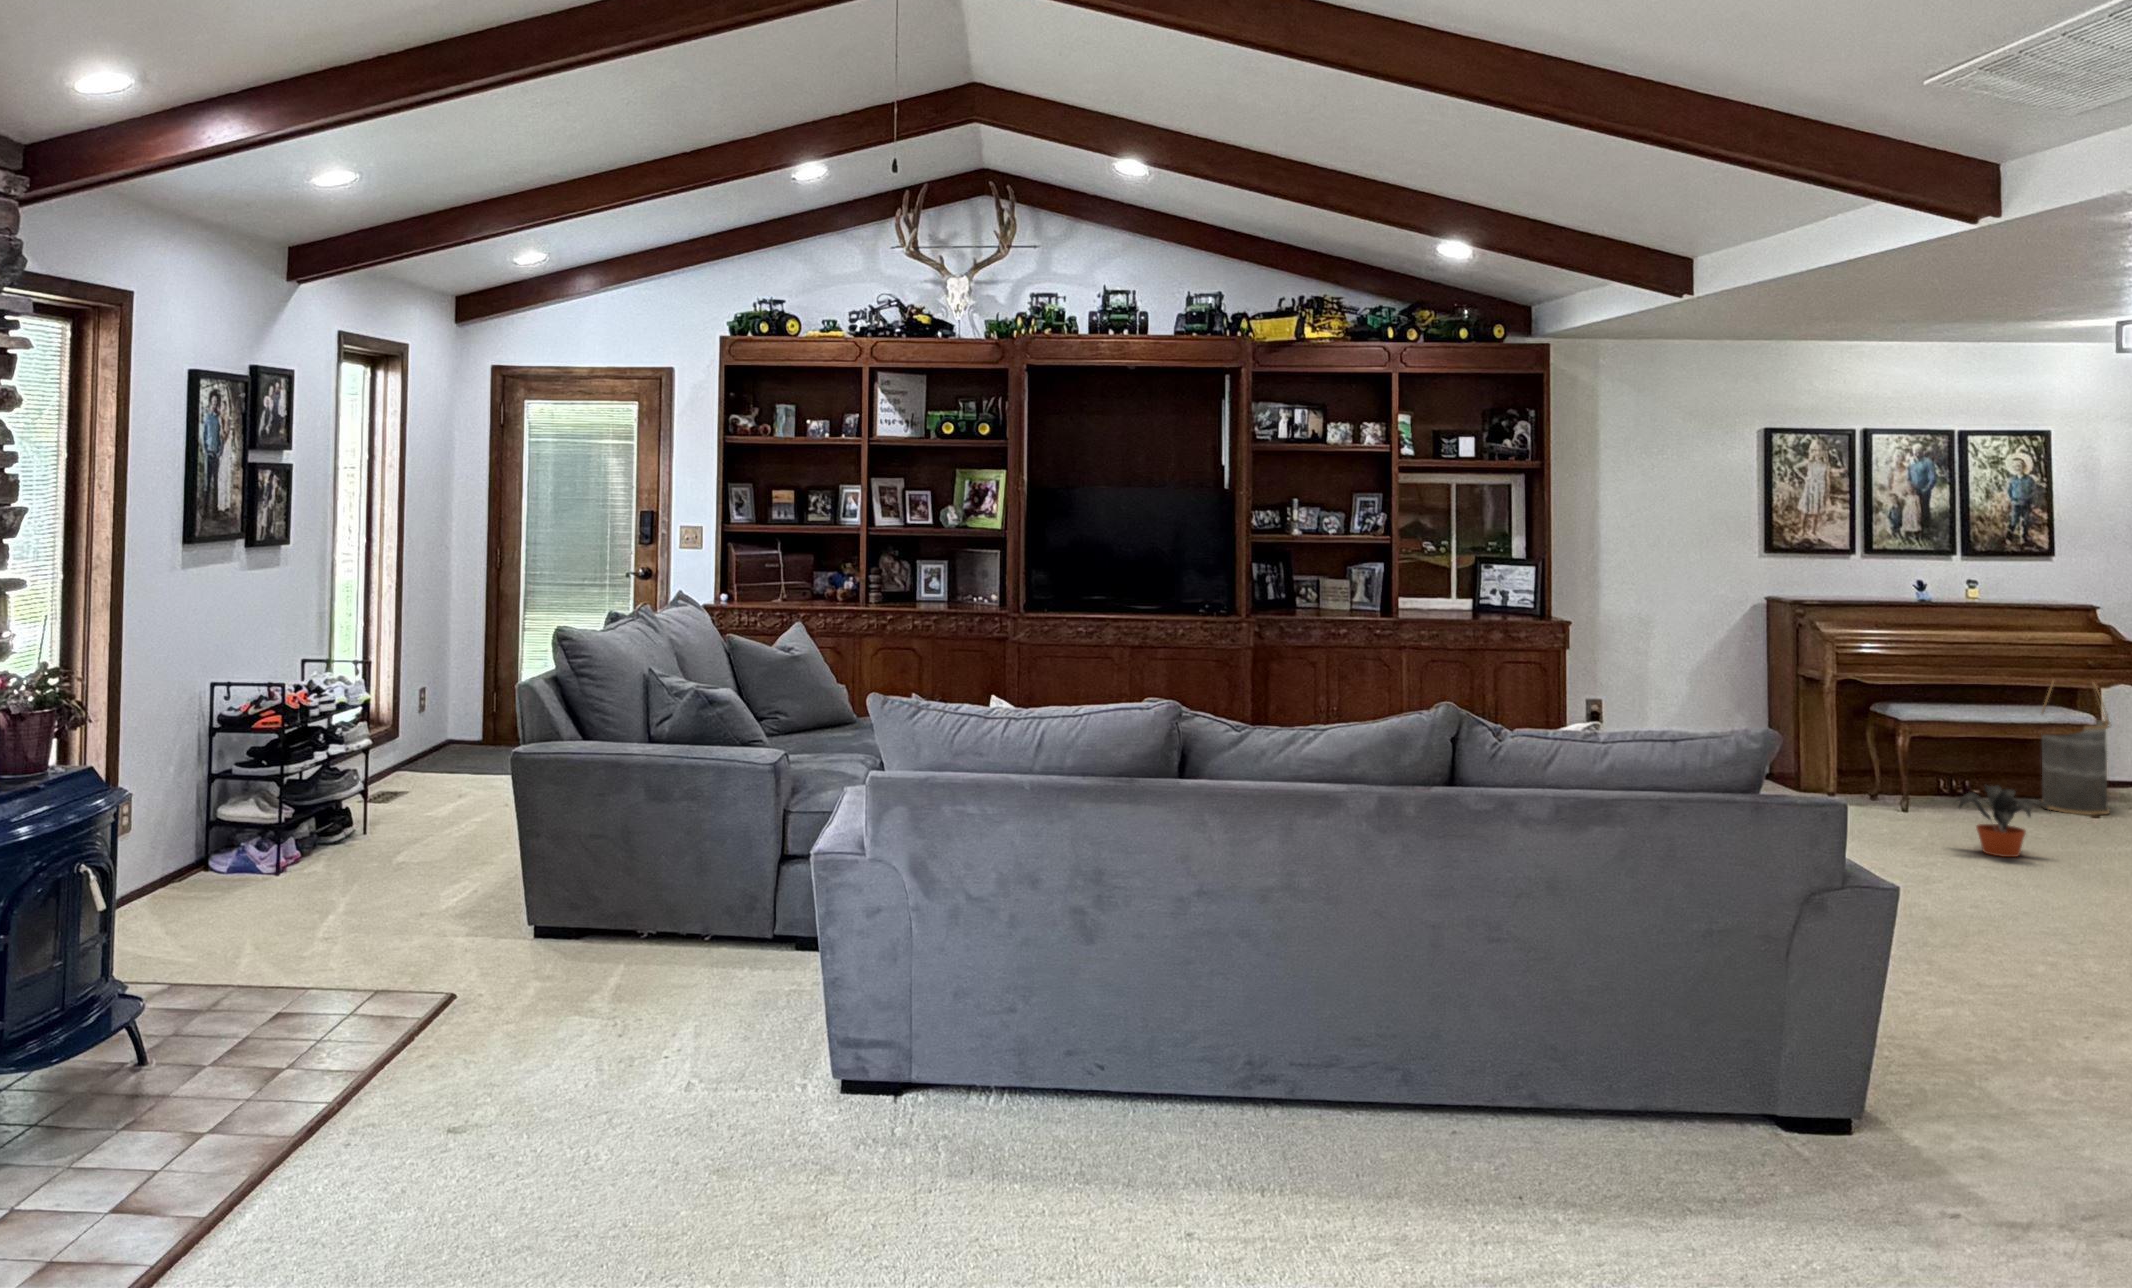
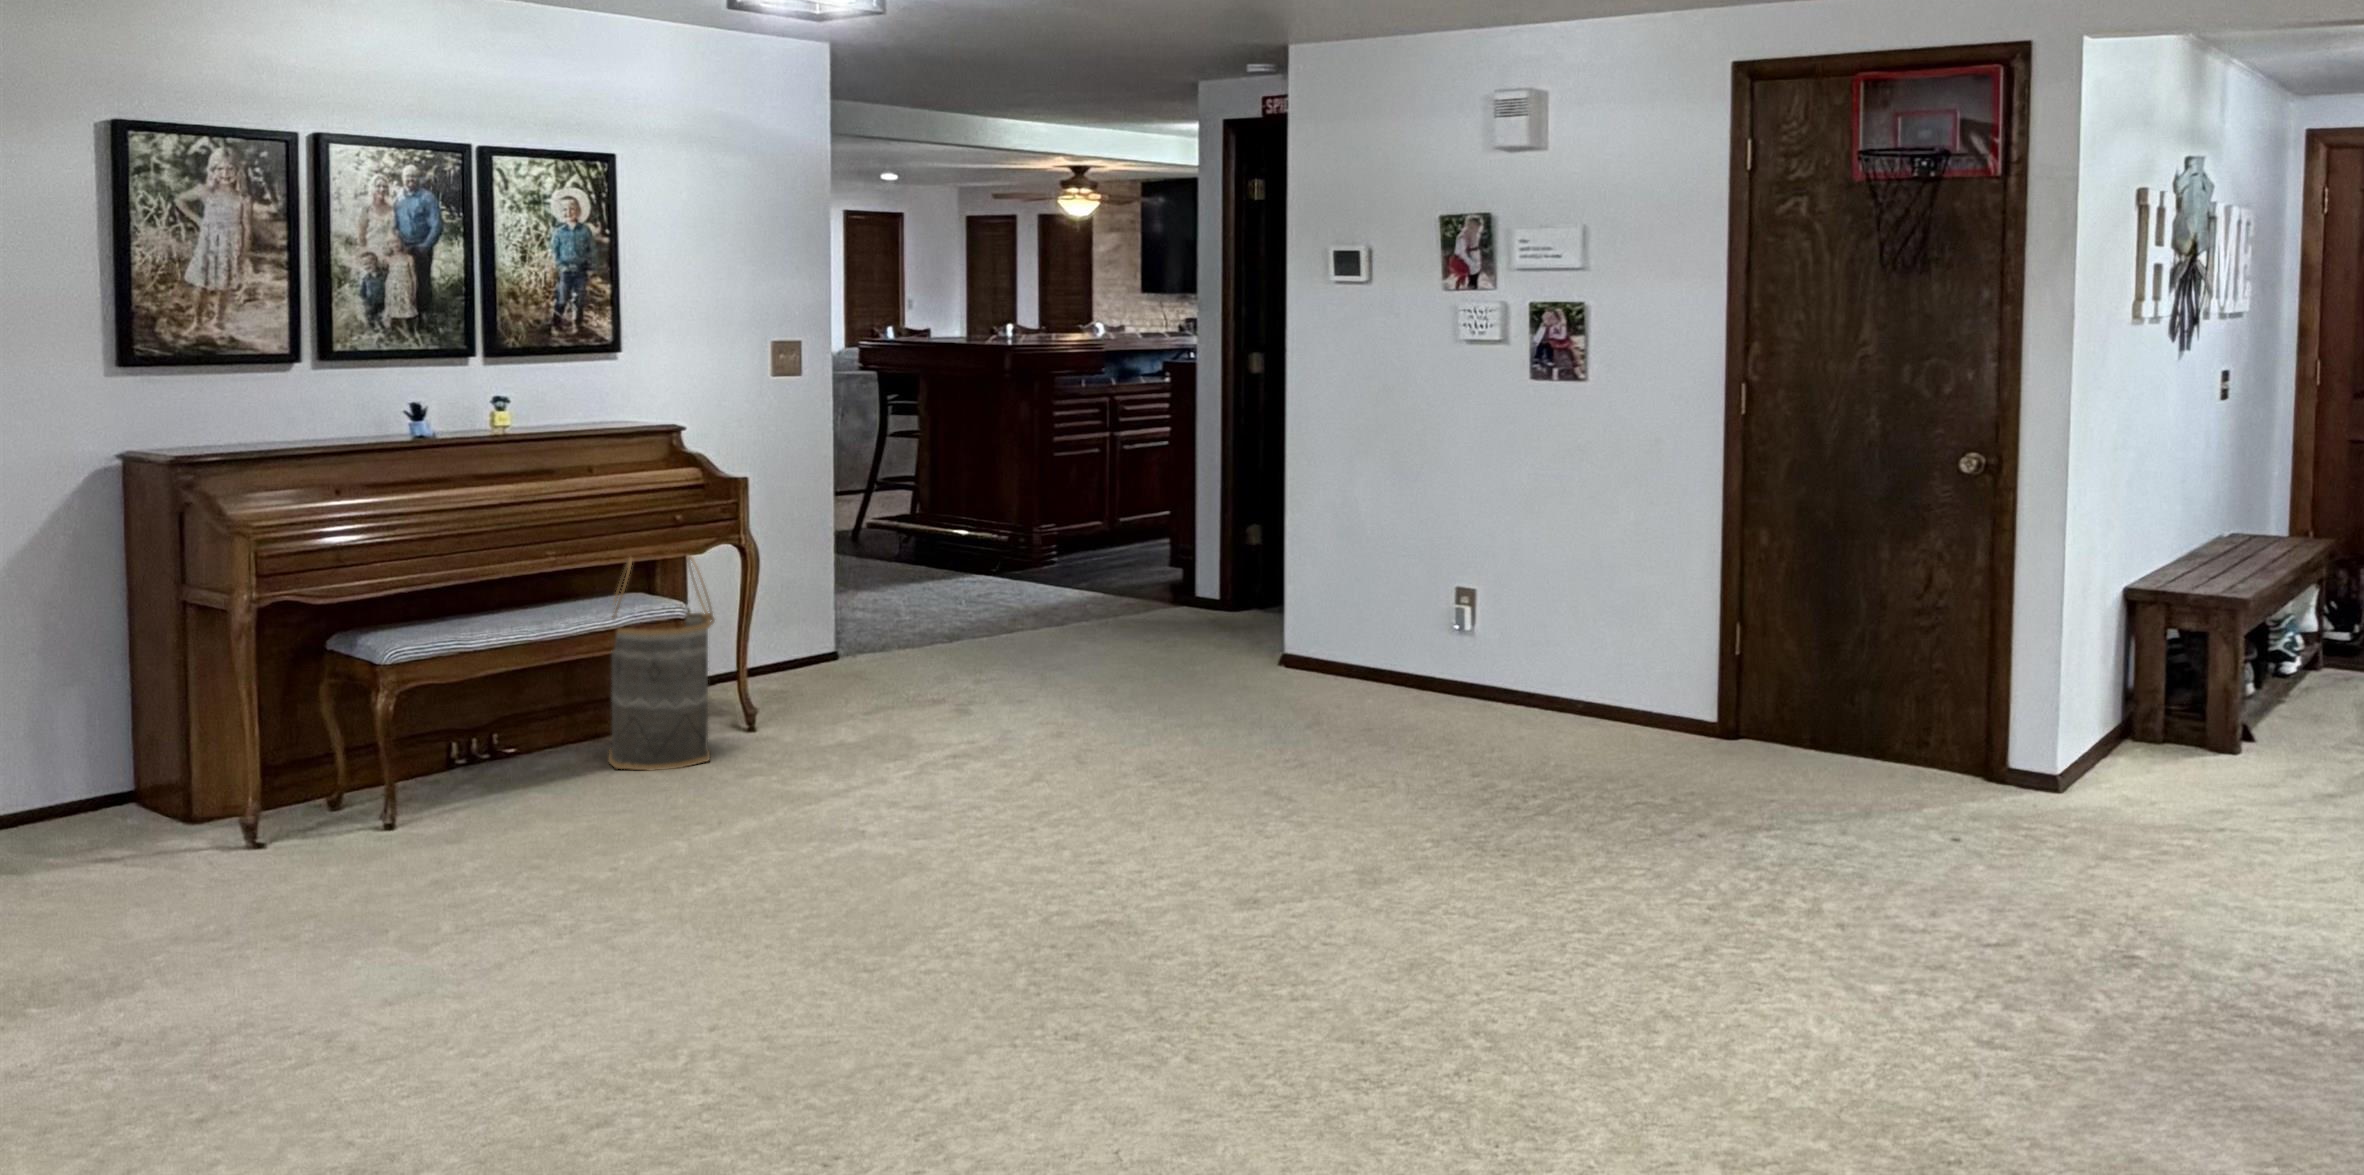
potted plant: present [1958,785,2048,857] -> none [479,774,650,907]

